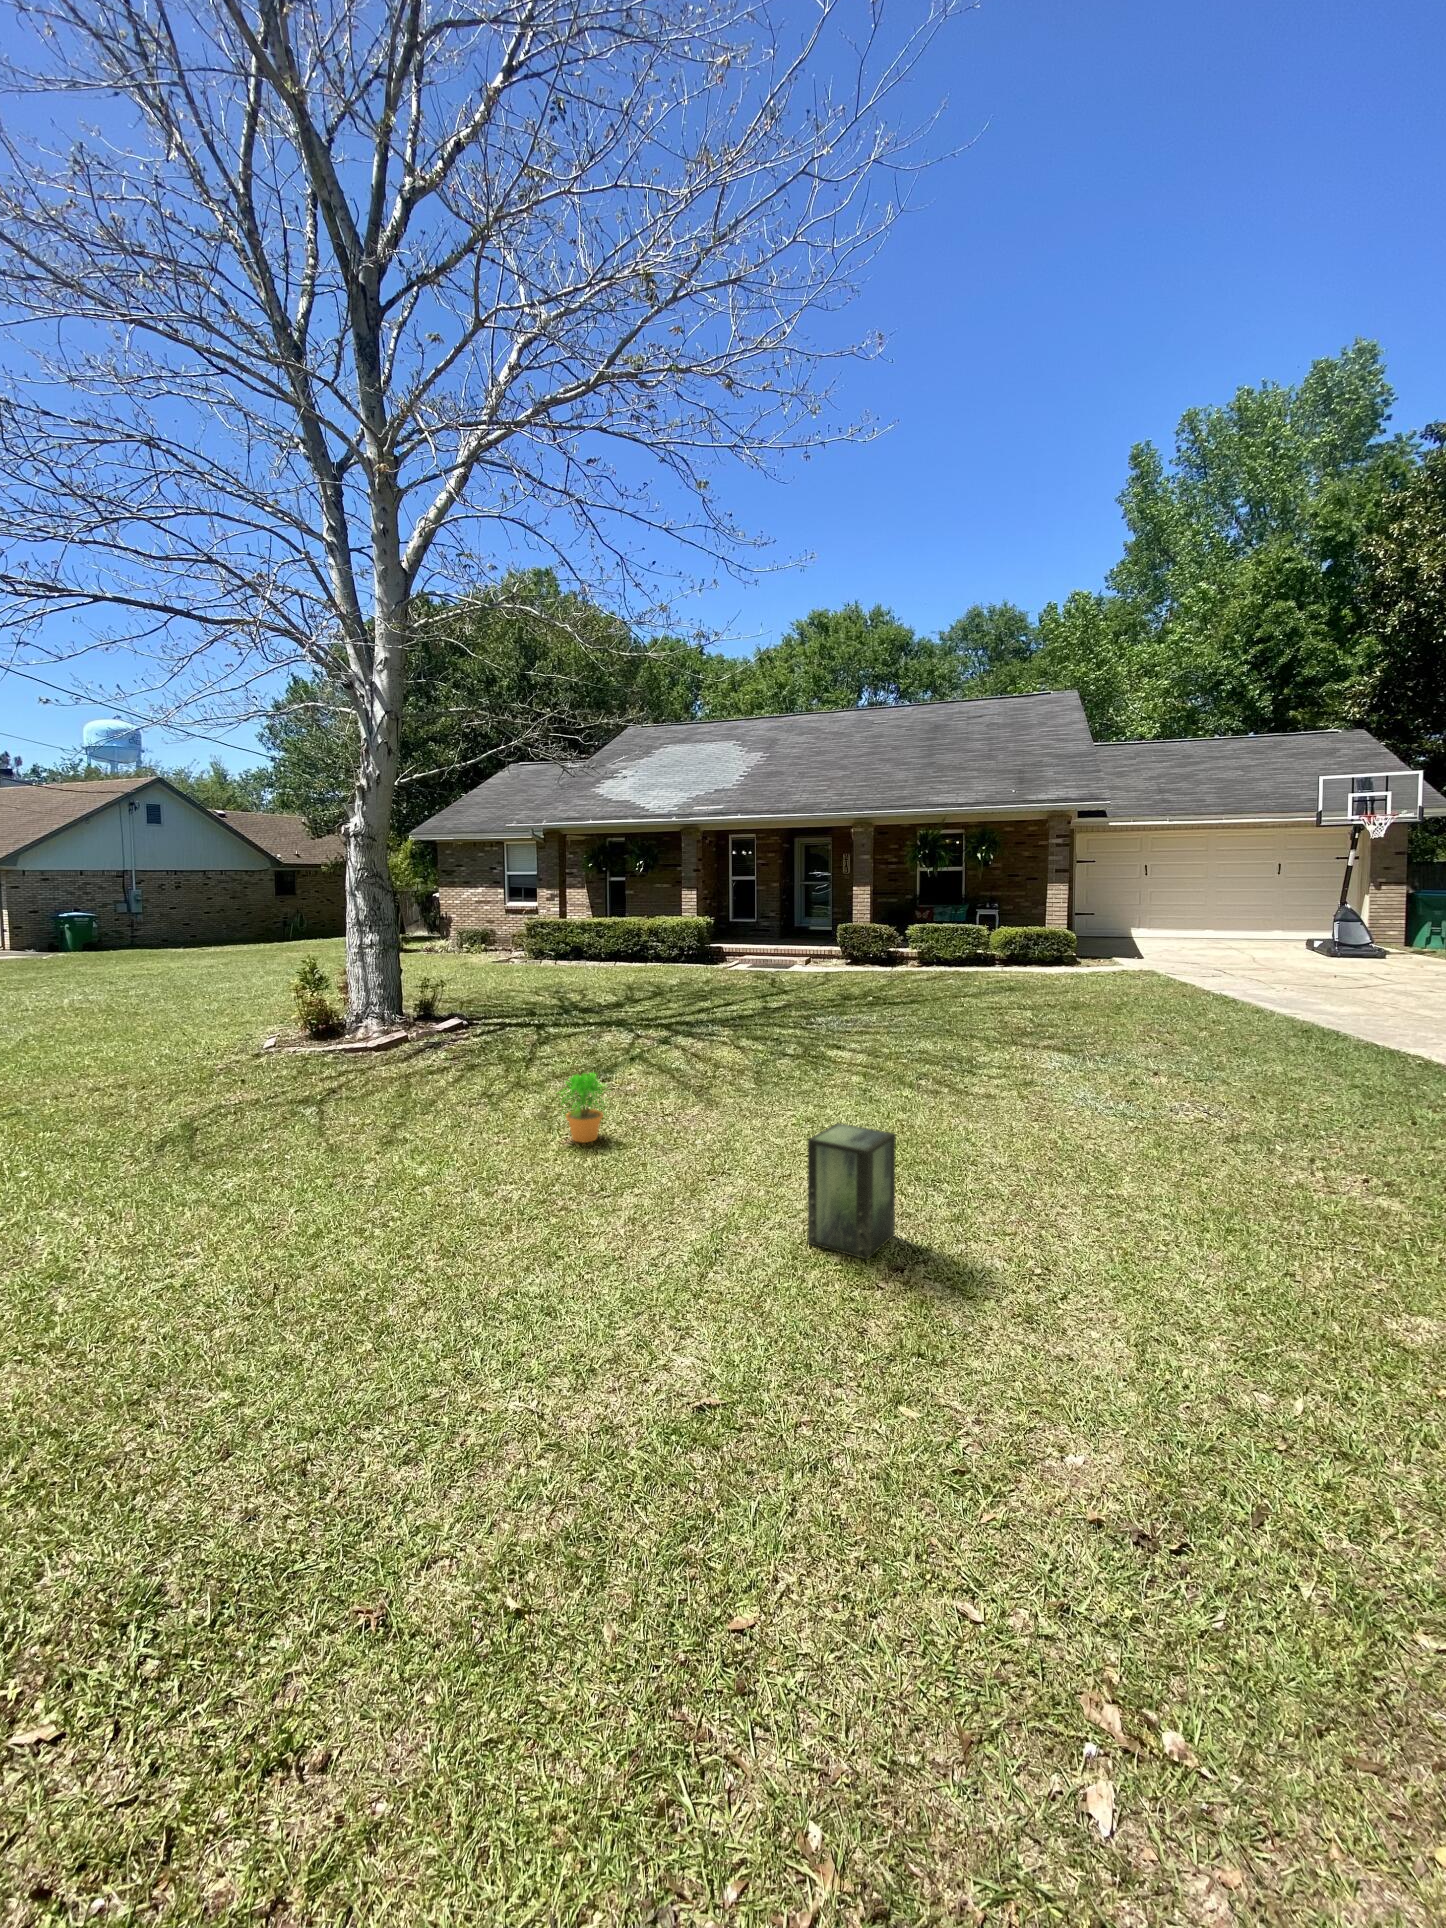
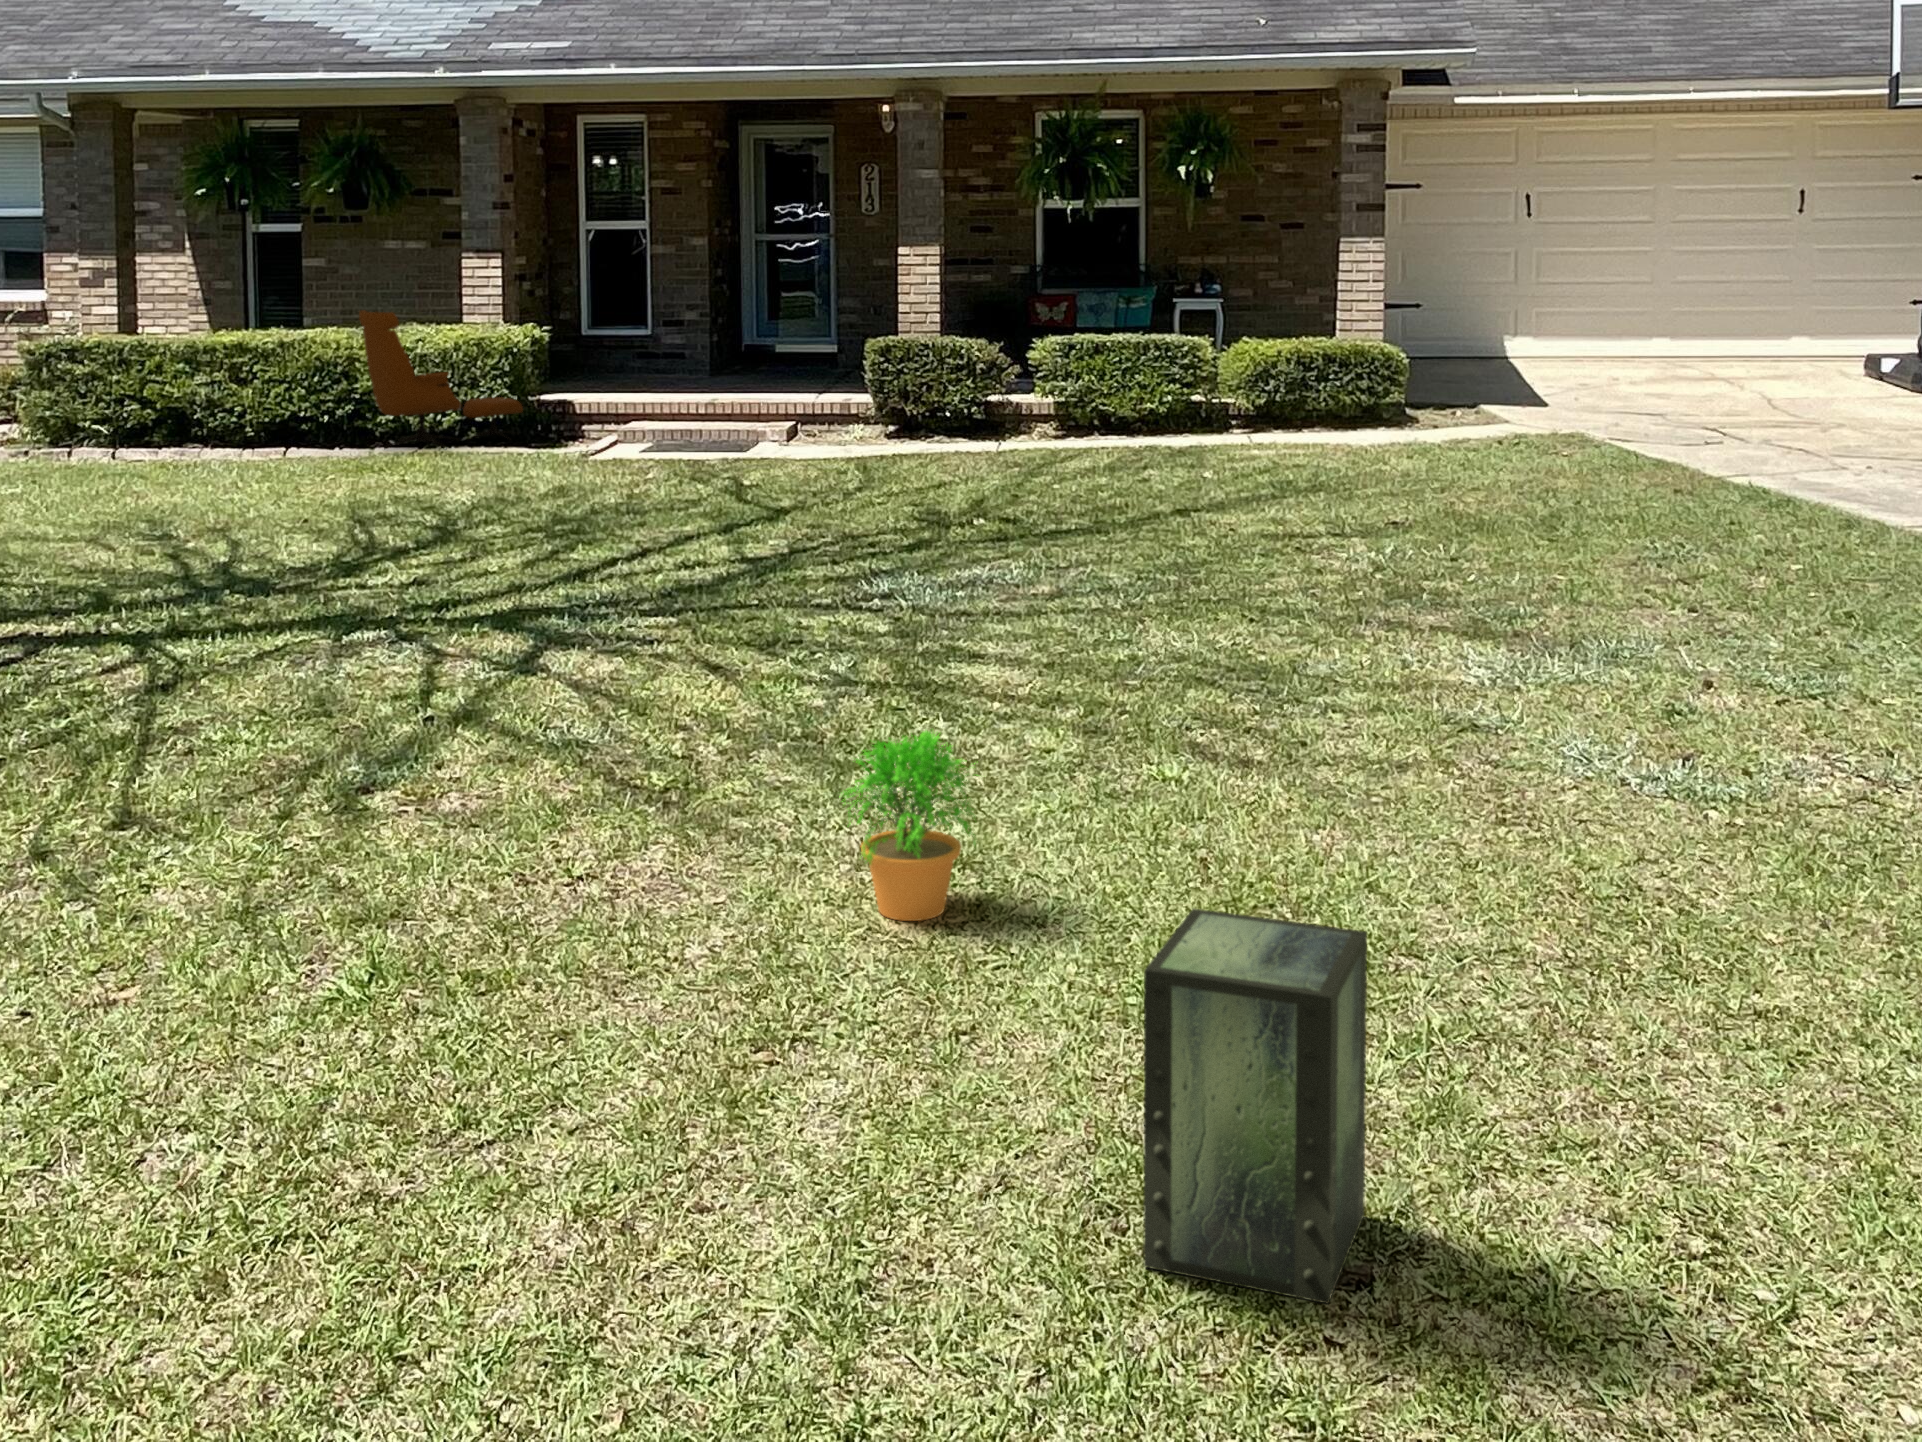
lounge chair: none [641,910,703,965] -> present [359,310,523,449]
potted plant: present [559,1073,607,1143] -> present [839,731,976,921]

